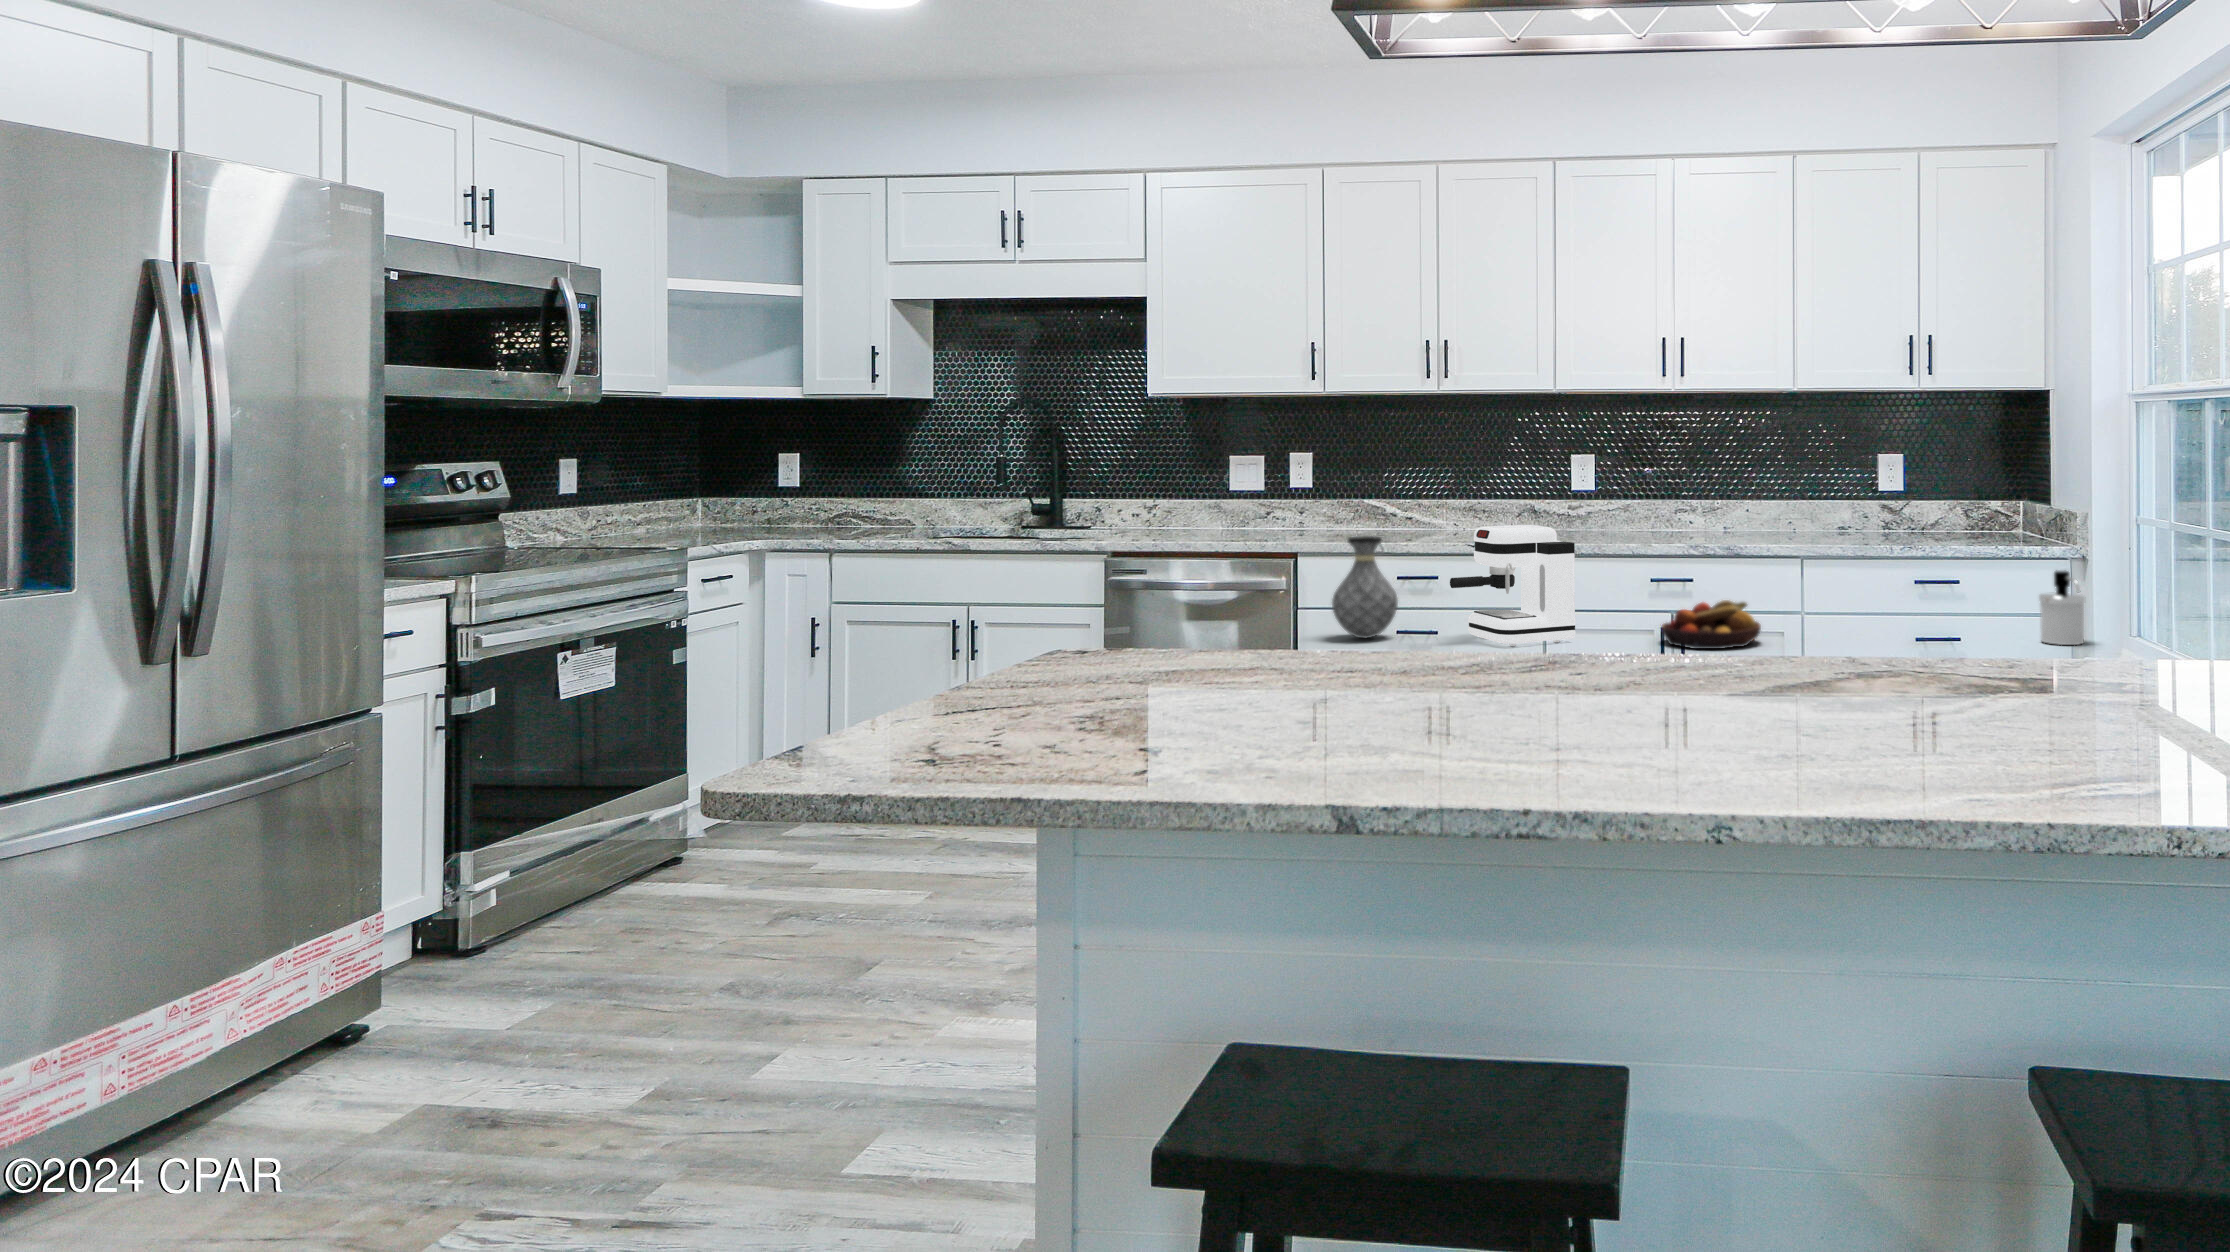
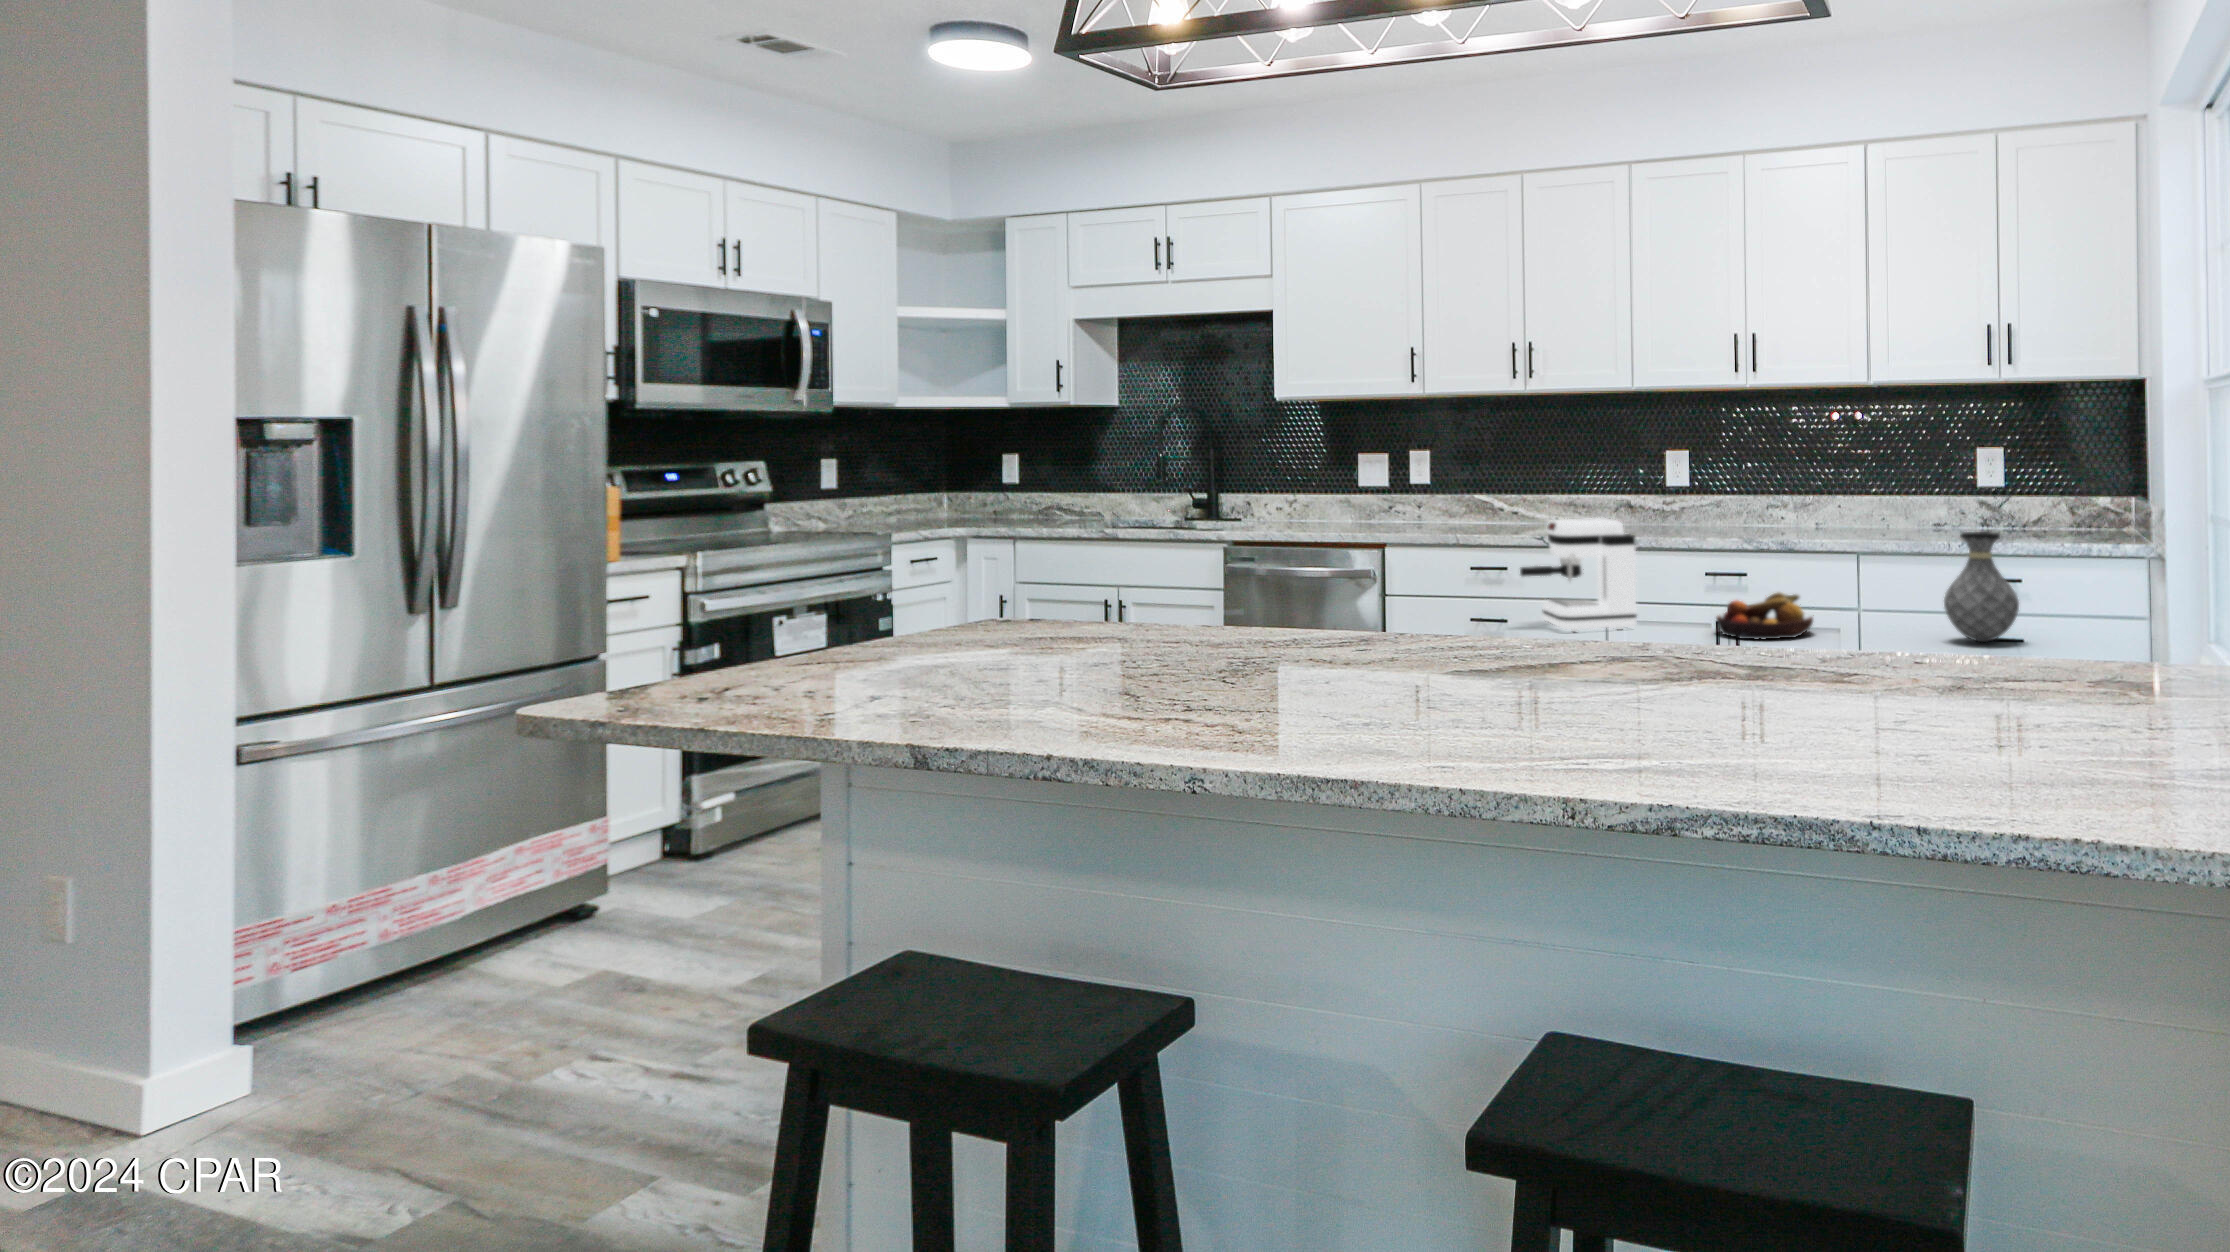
vase: present [1332,536,1398,638] -> present [1944,532,2019,642]
soap dispenser: present [2039,571,2085,645] -> none [2101,568,2150,645]

